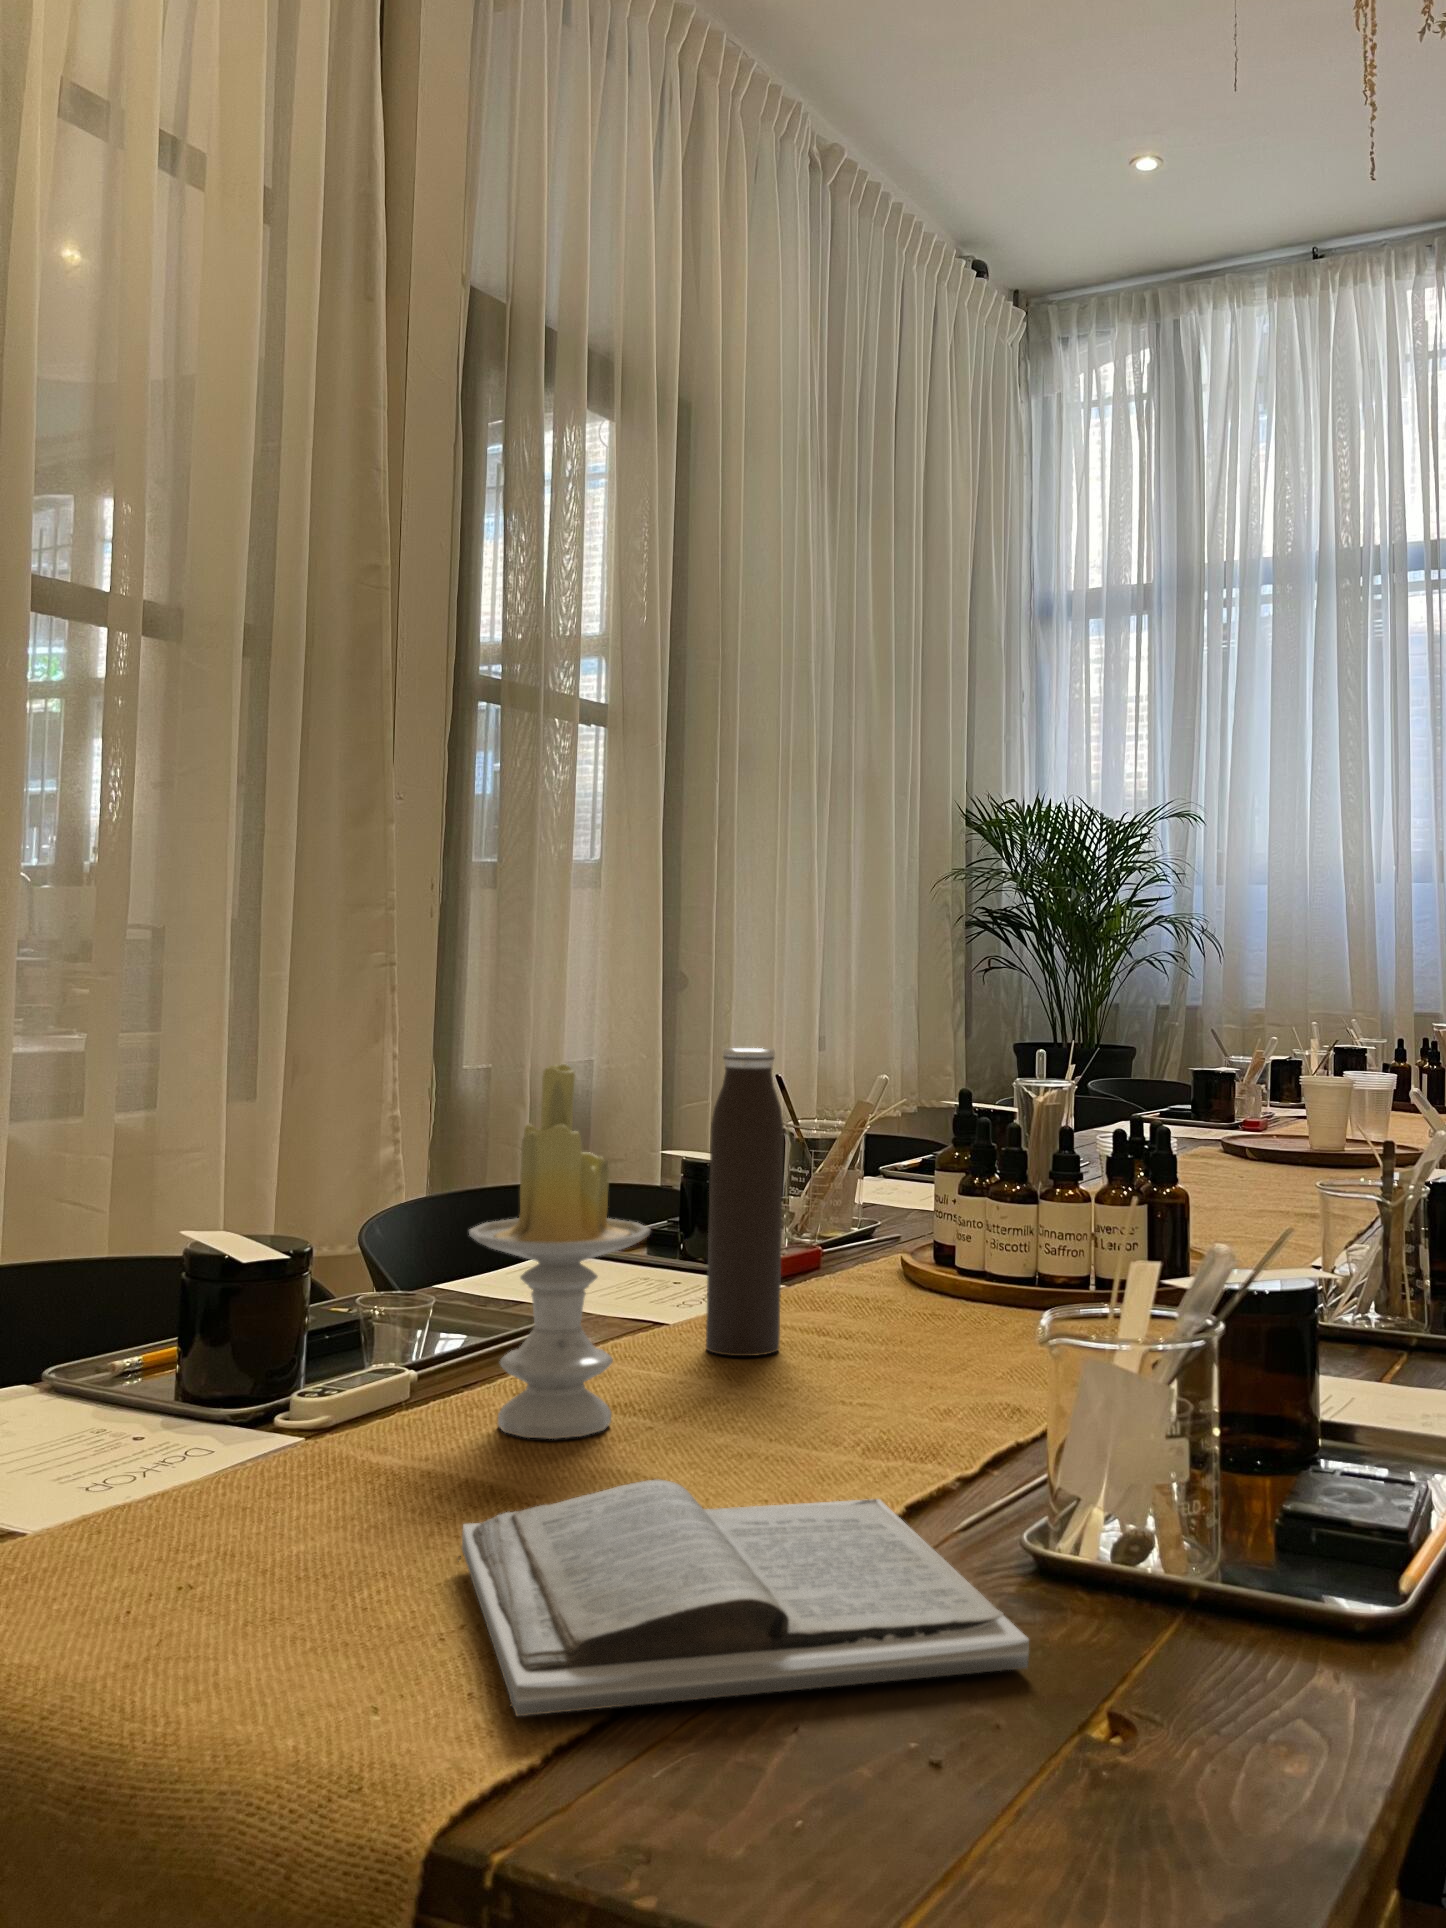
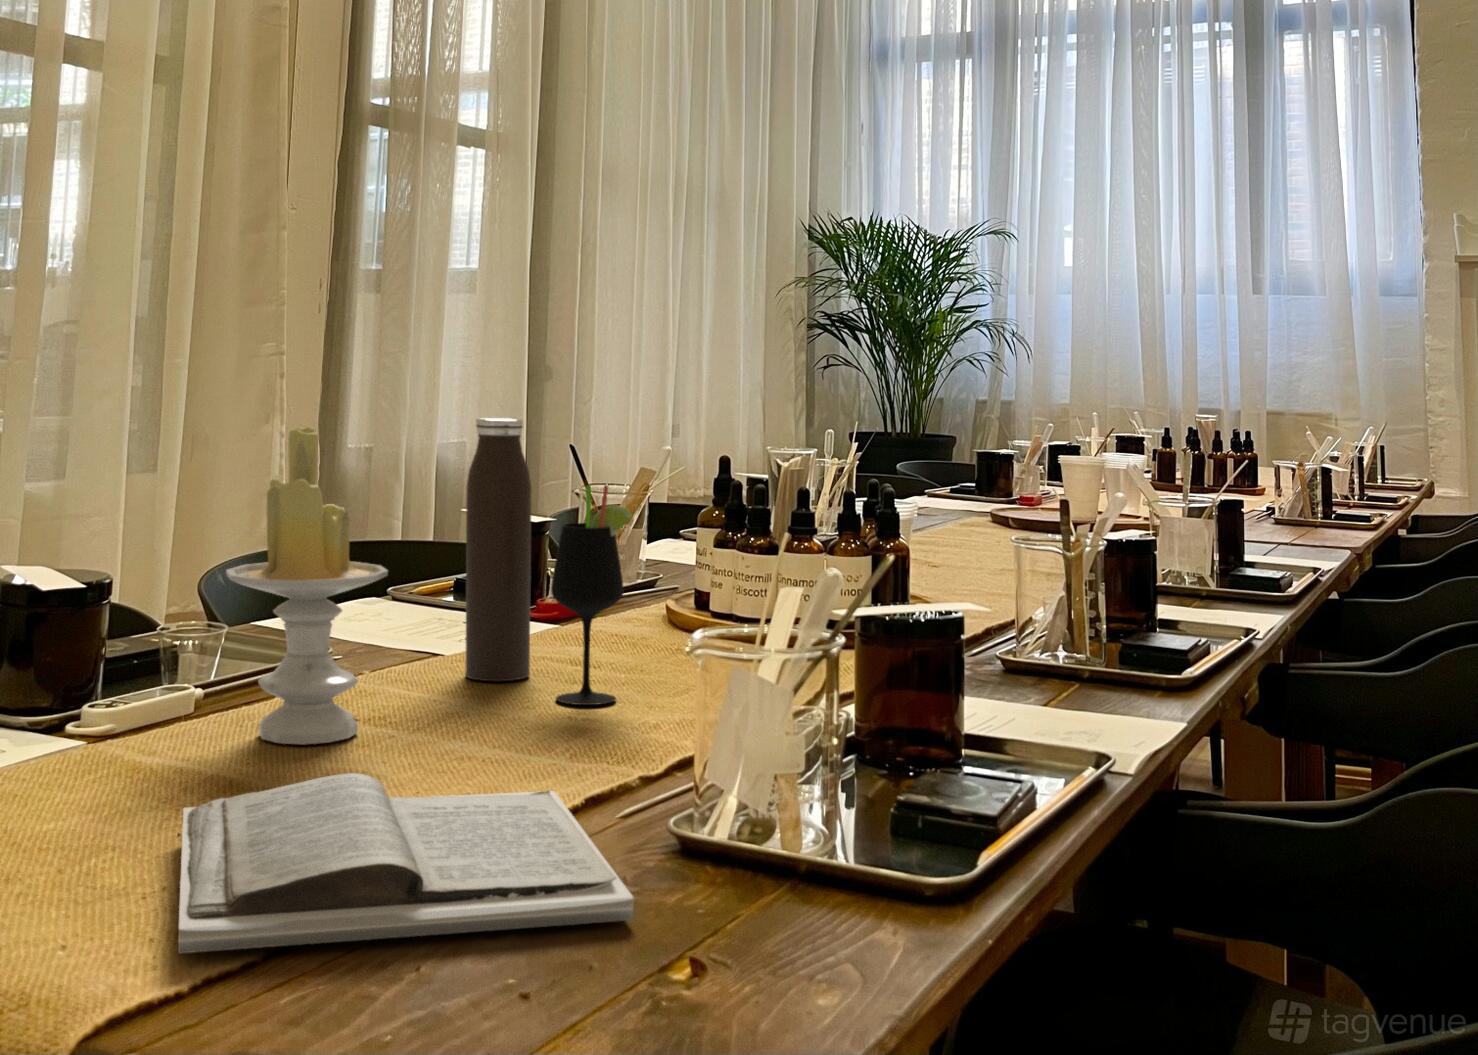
wine glass: none [817,1126,913,1386] -> present [551,485,633,705]

